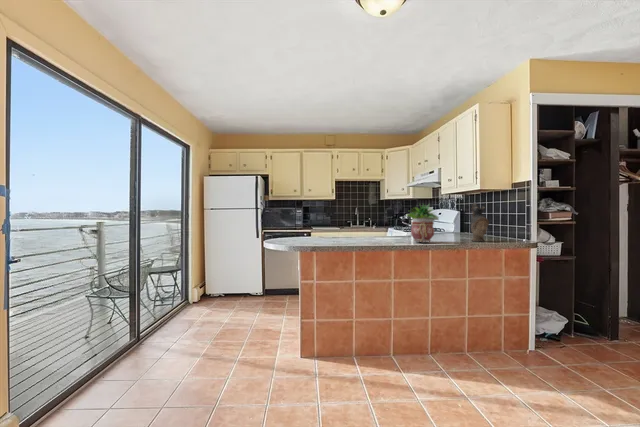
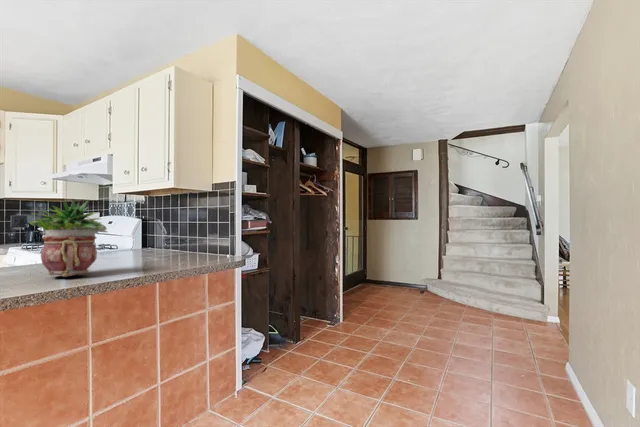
ceramic pitcher: present [470,203,489,242] -> none [162,205,190,263]

